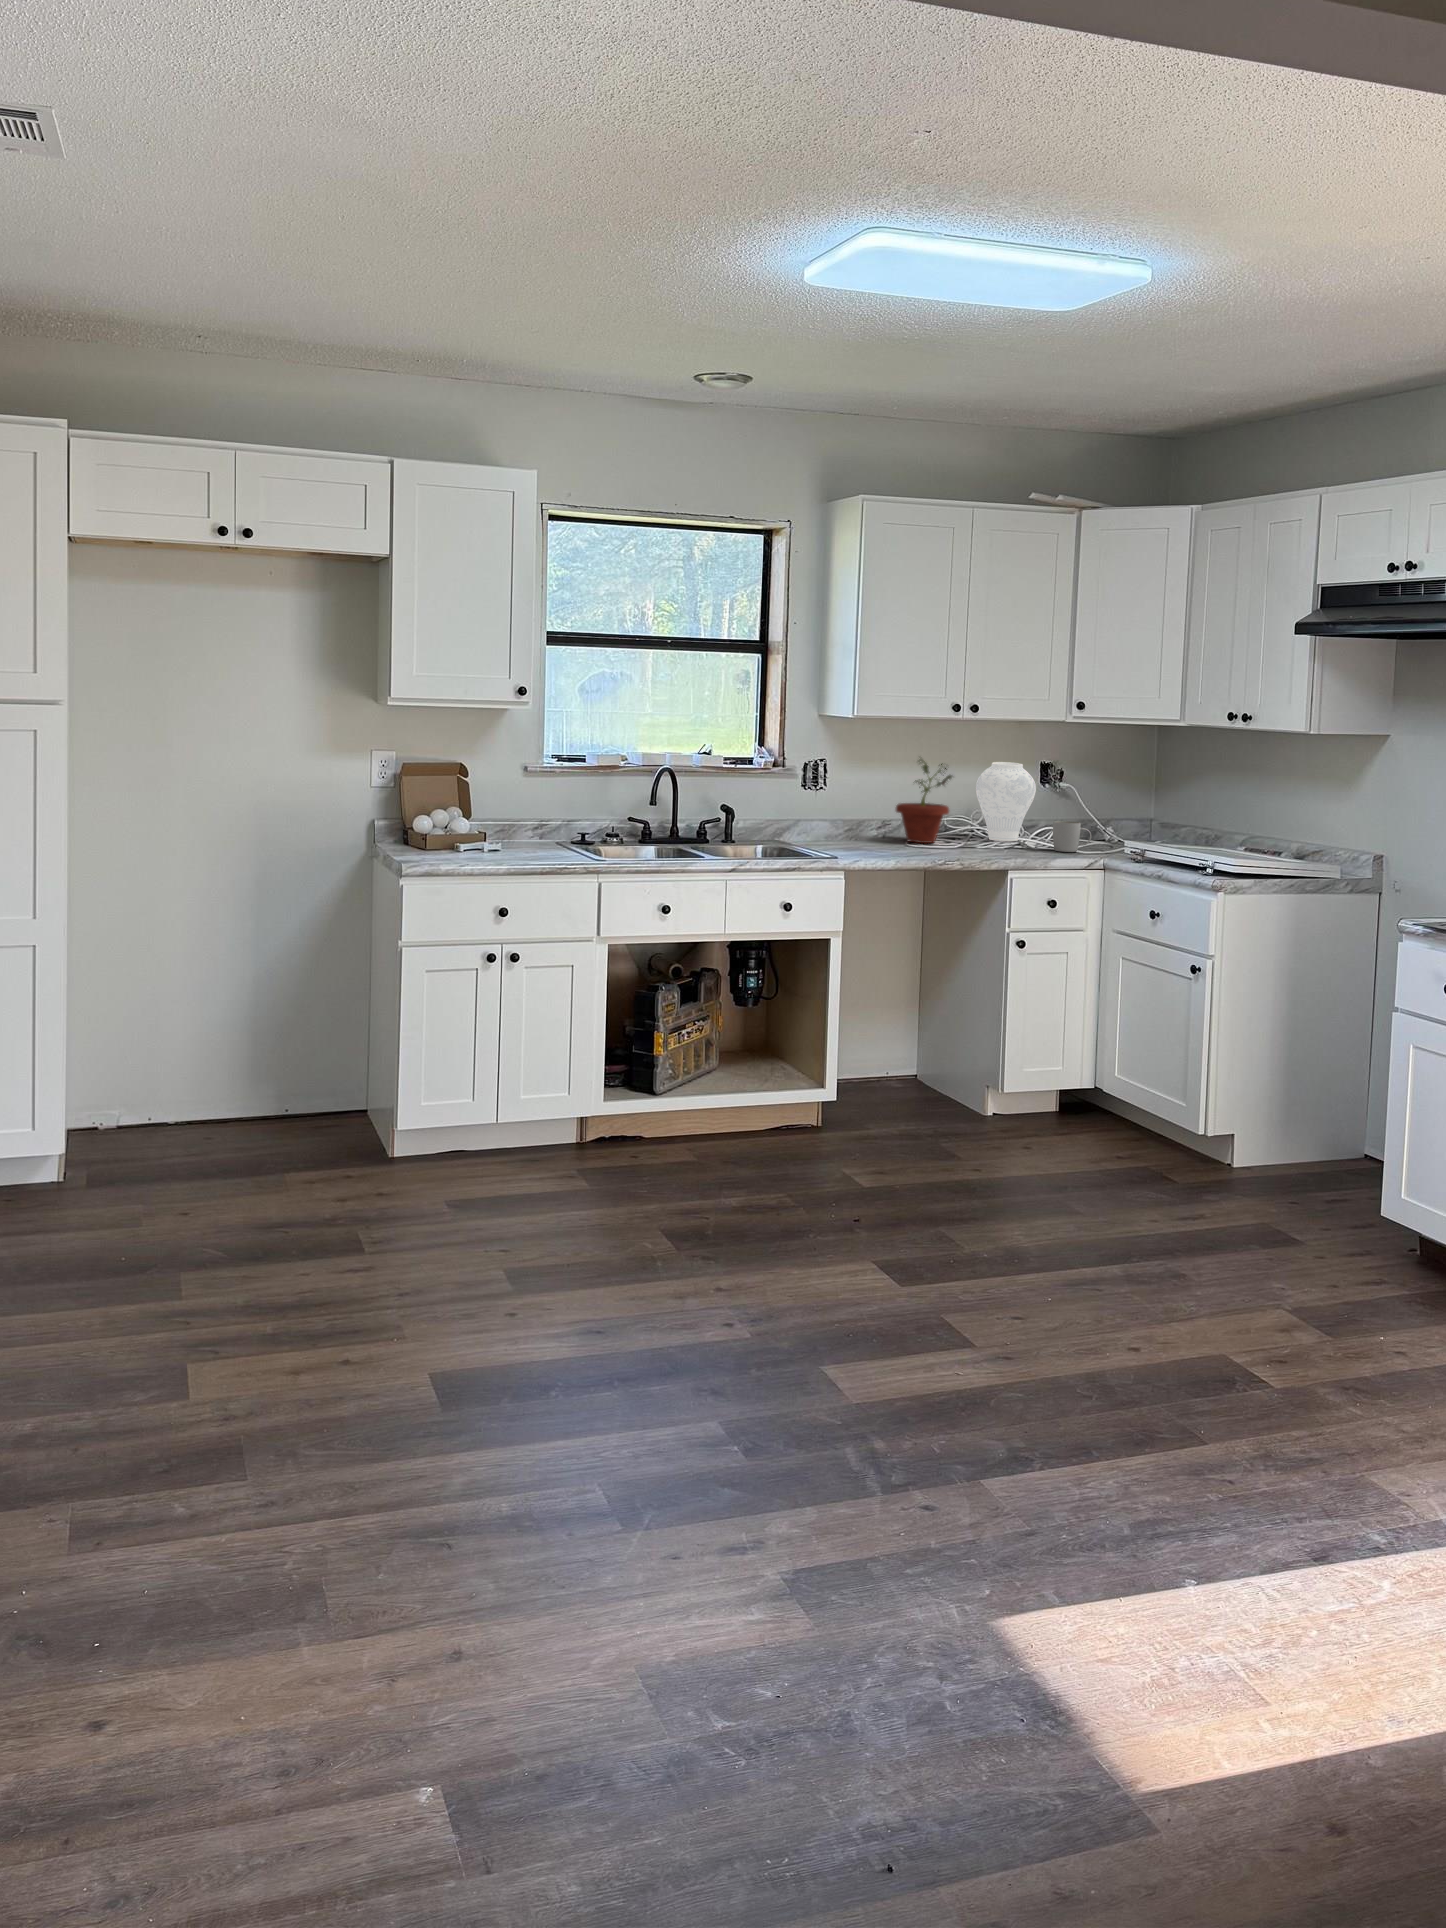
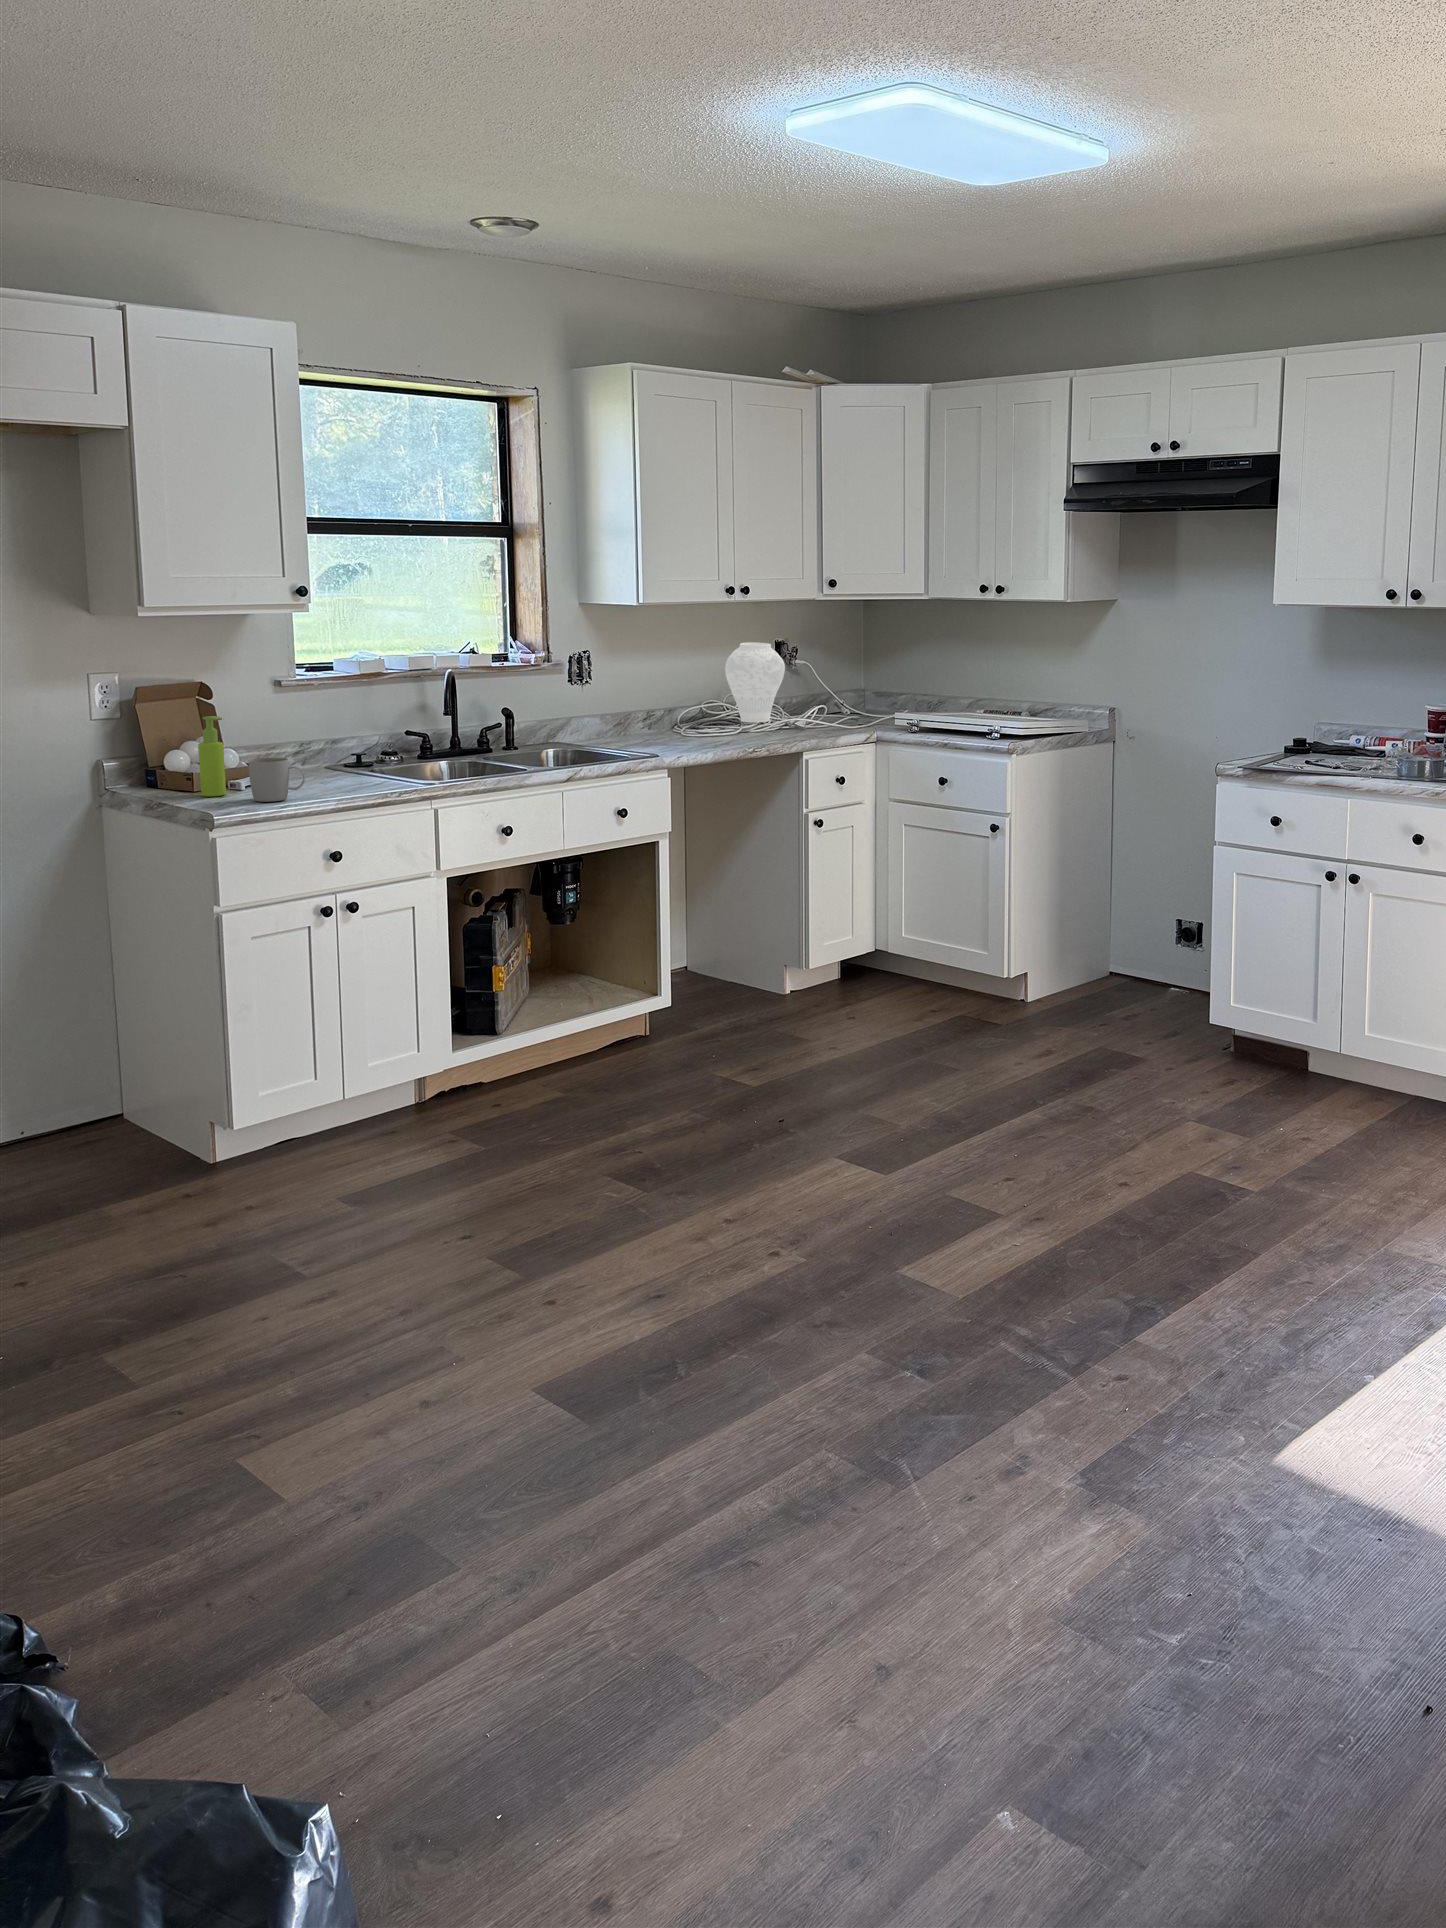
potted plant: present [896,759,952,843] -> none [660,642,720,731]
soap dispenser: none [424,789,444,854] -> present [198,716,226,796]
mug: present [1053,821,1091,852] -> present [249,758,305,802]

